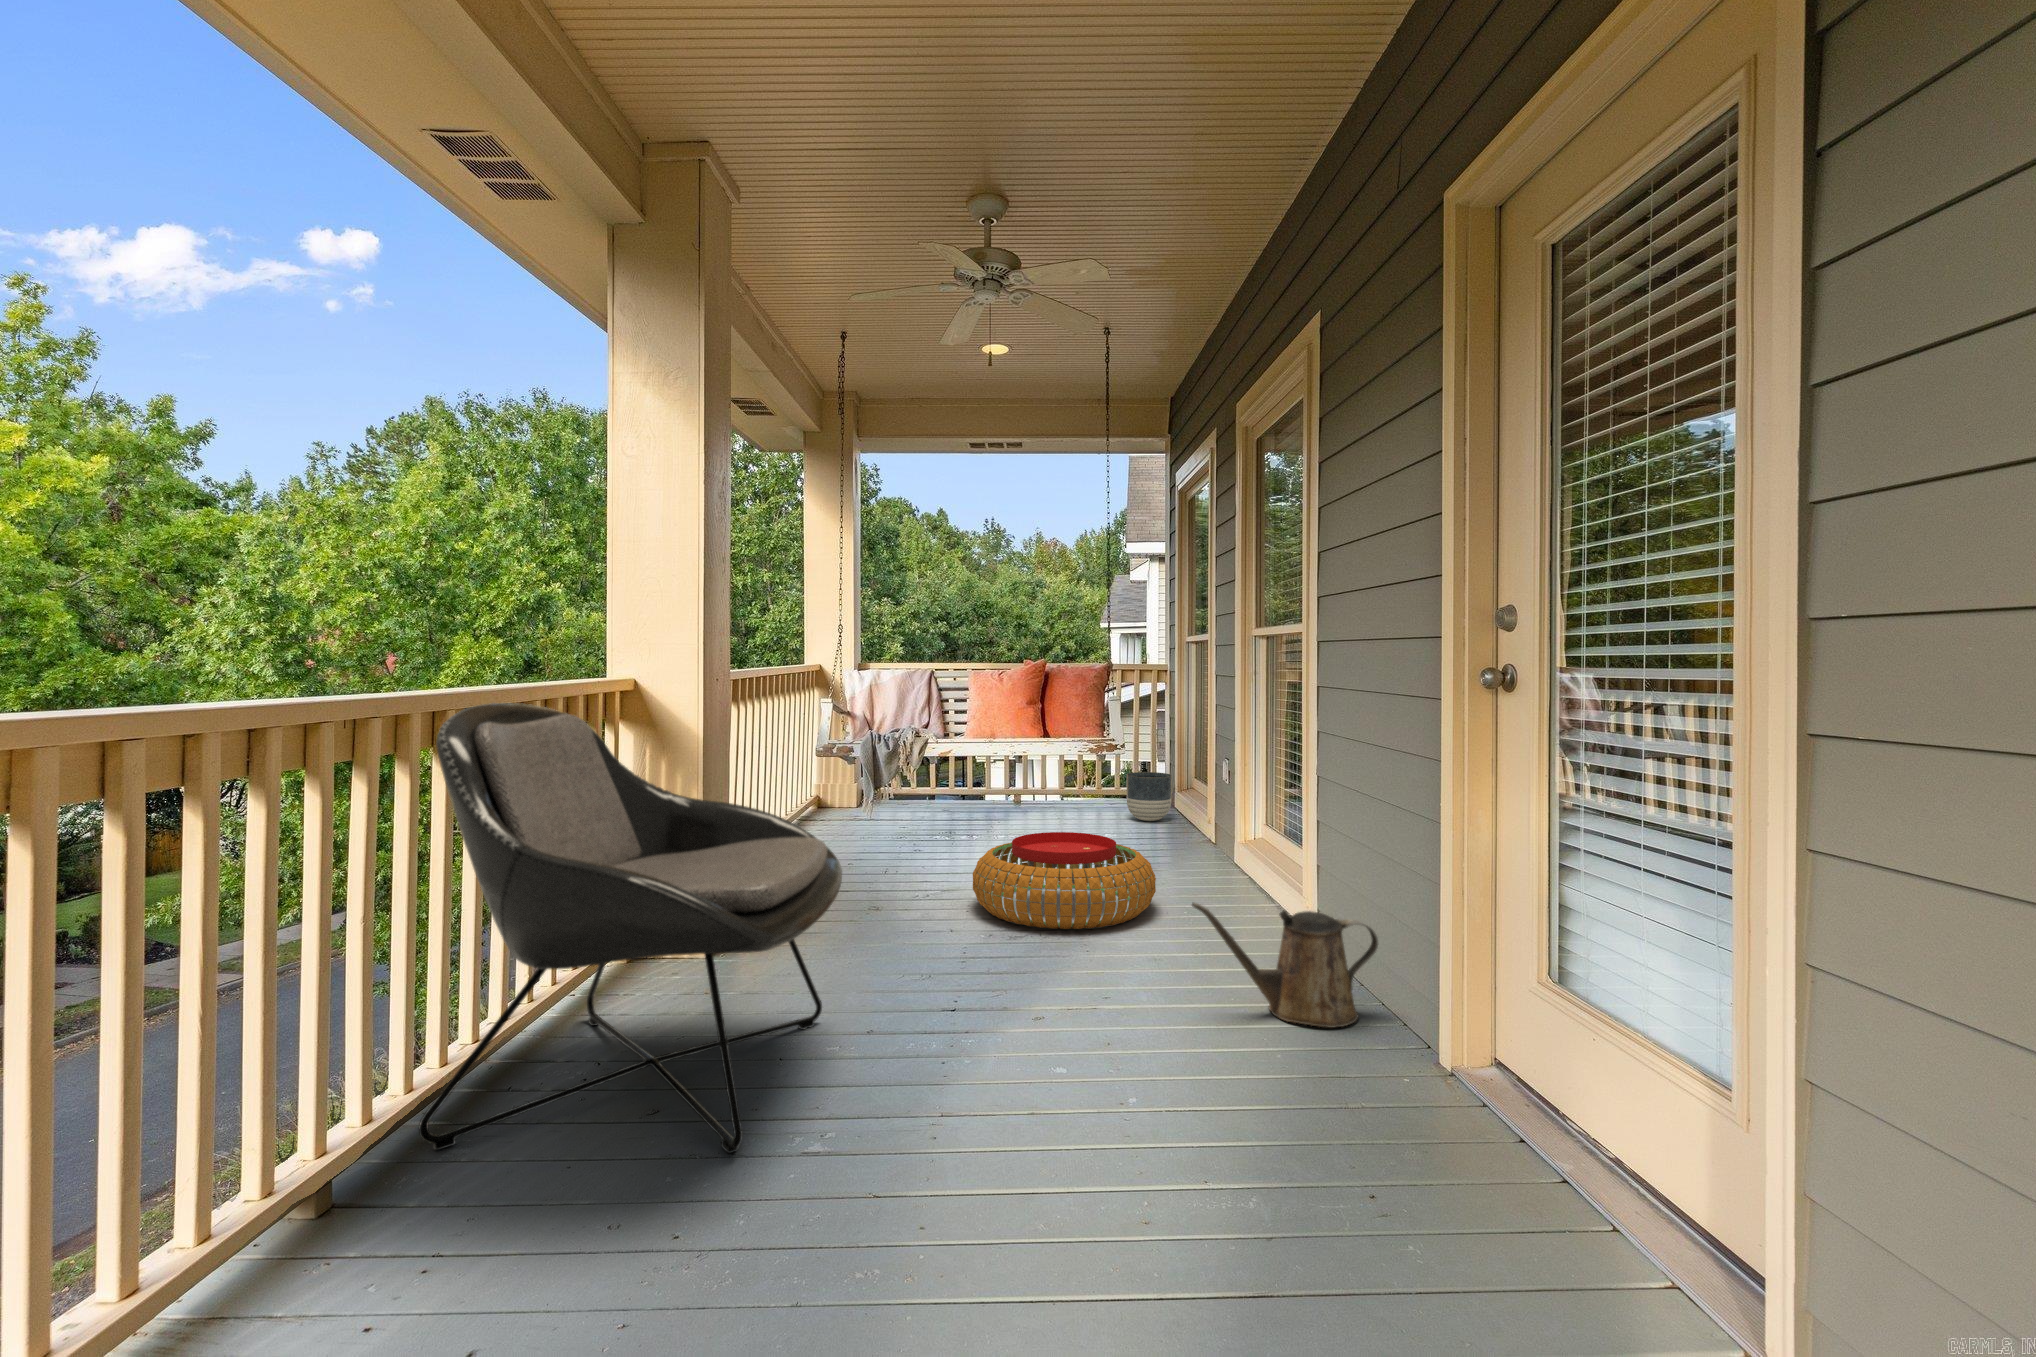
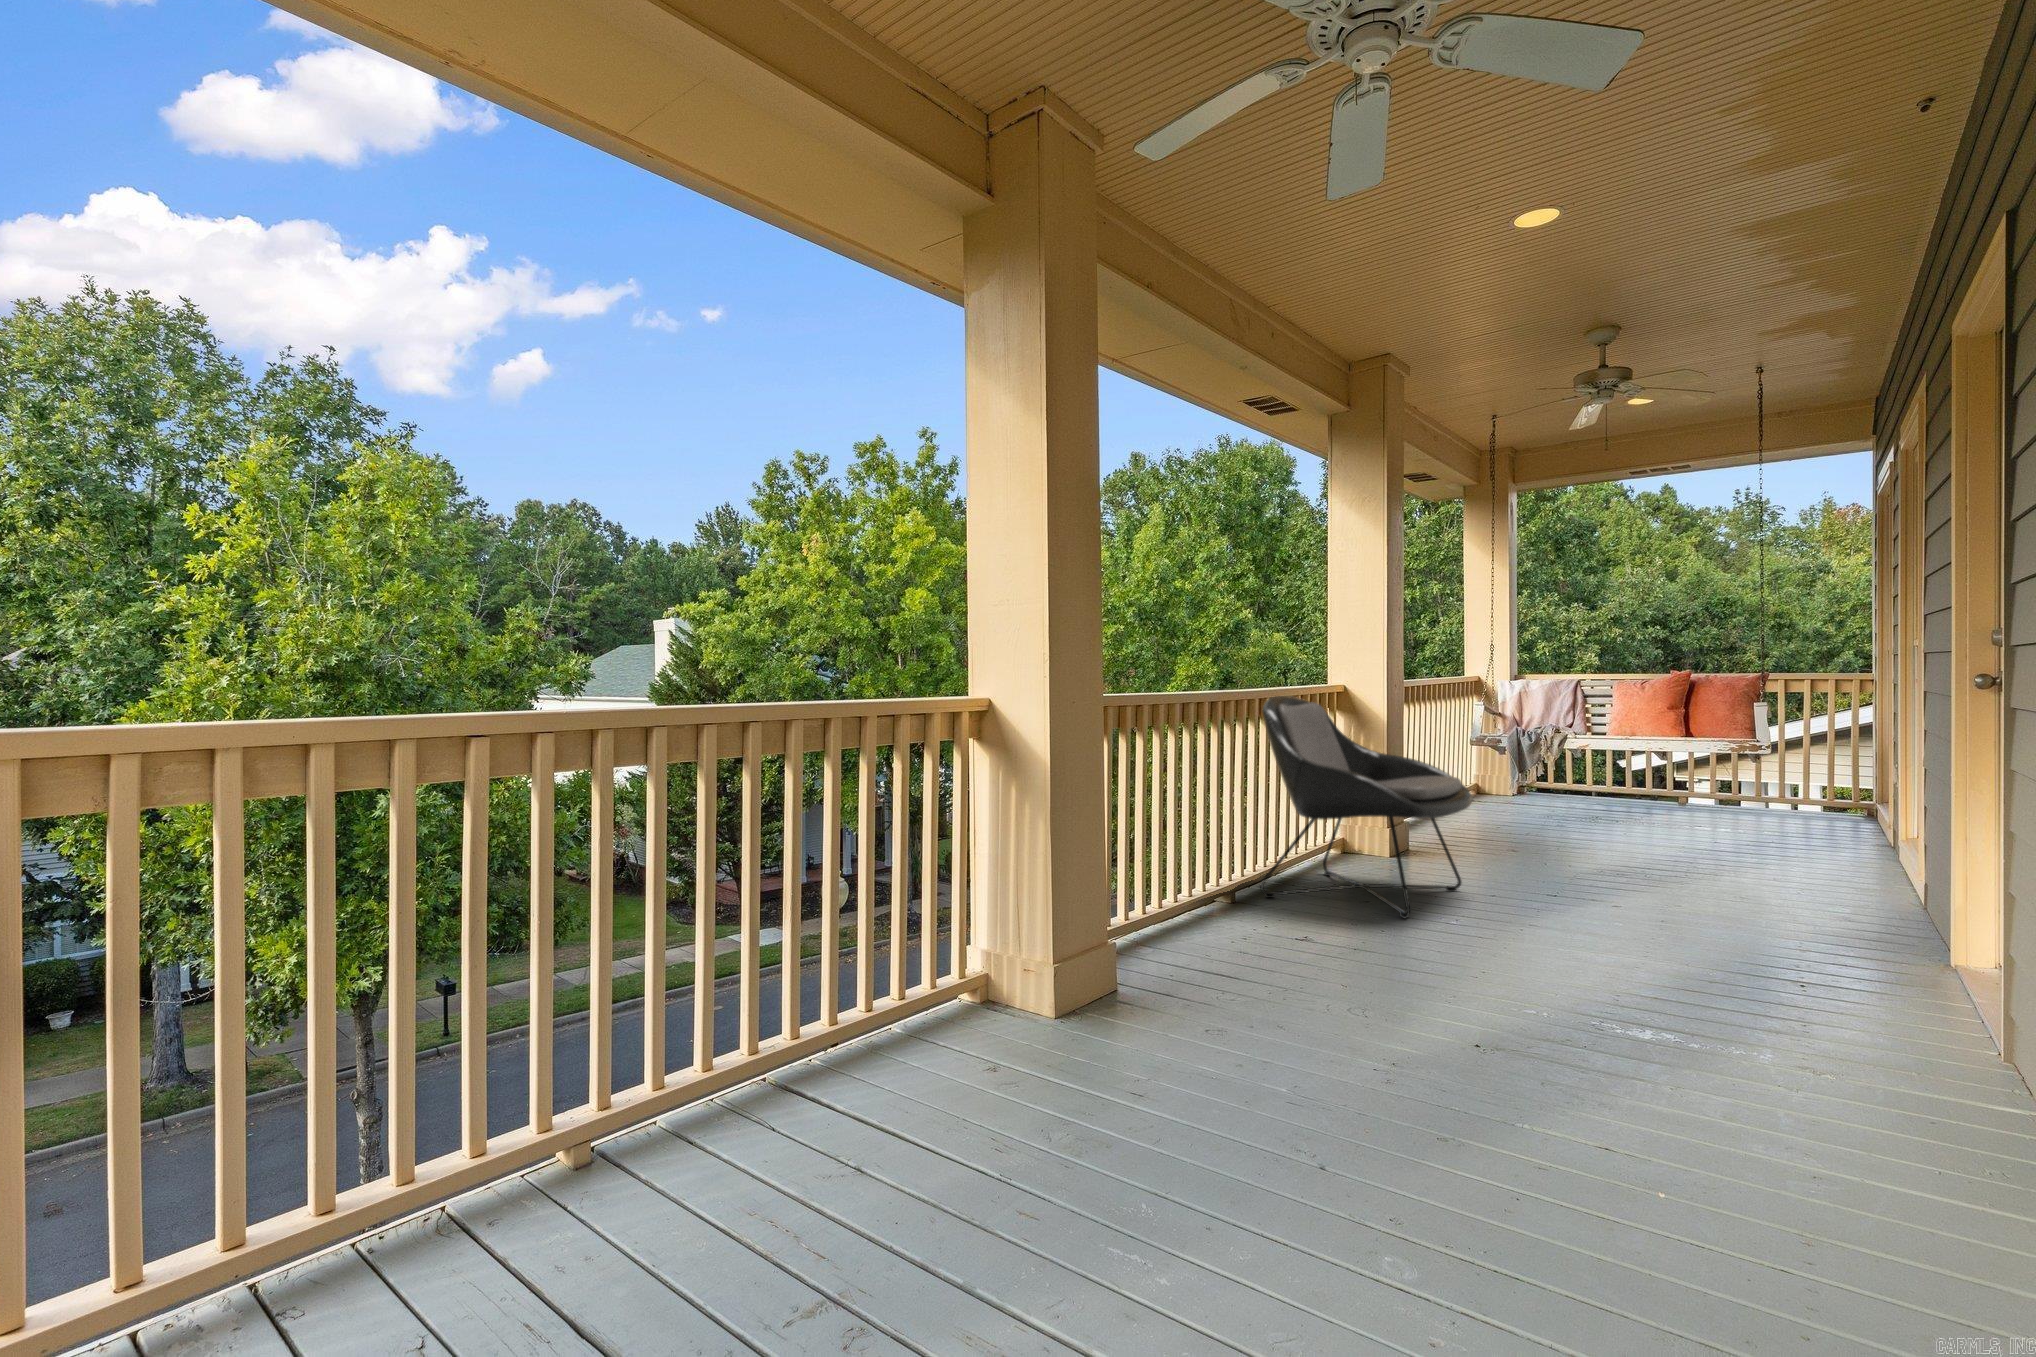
planter: present [1126,772,1172,821] -> none [1810,780,1869,829]
pouf: present [973,832,1156,929] -> none [1595,809,1774,880]
watering can: present [1192,903,1378,1028] -> none [1744,841,1928,941]

